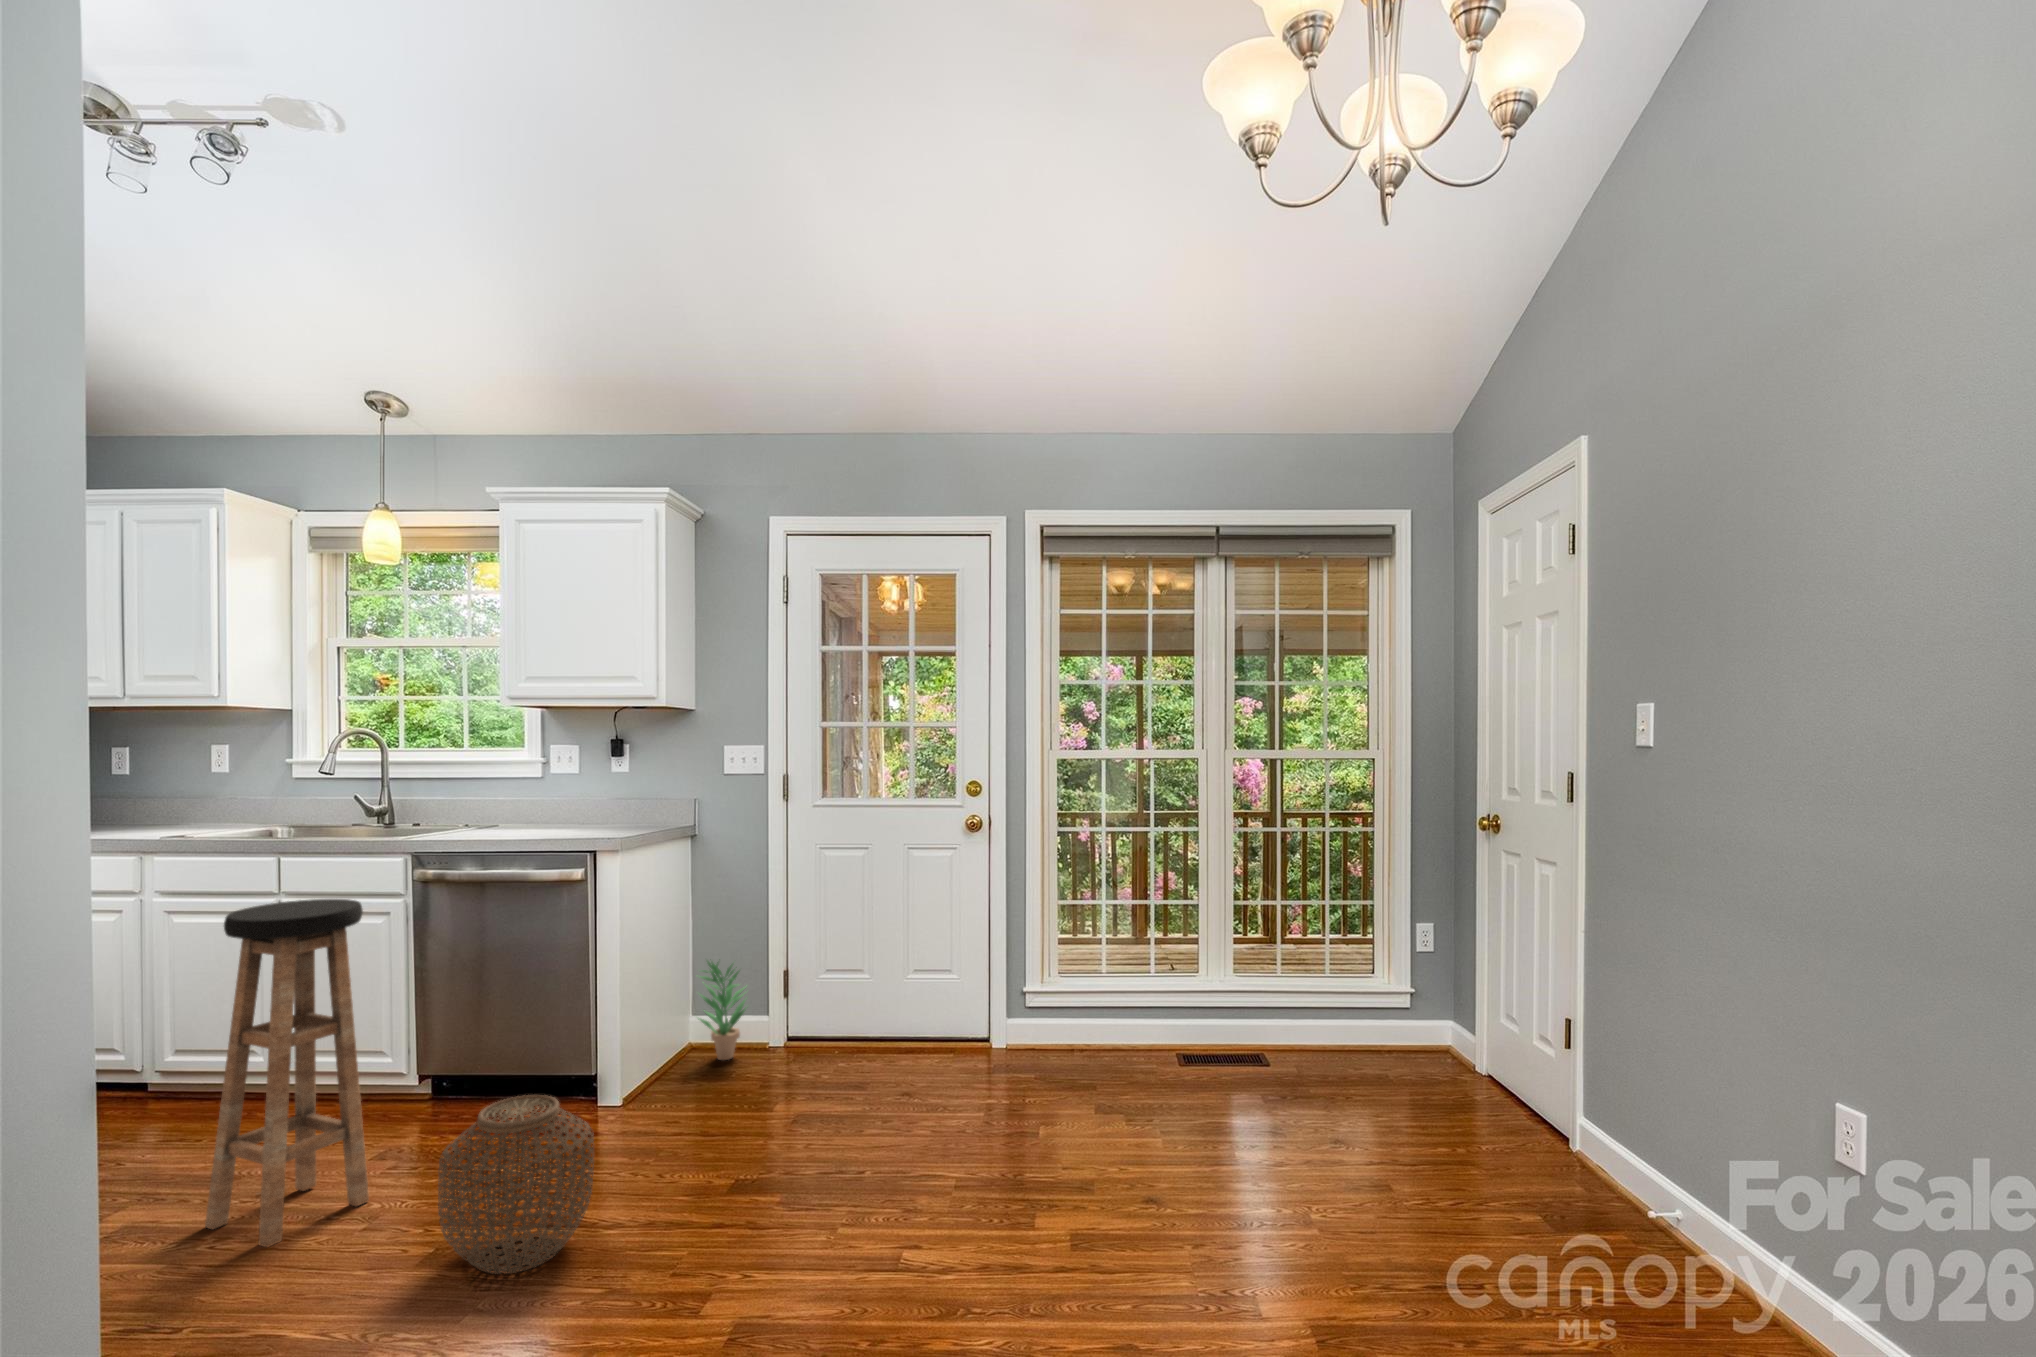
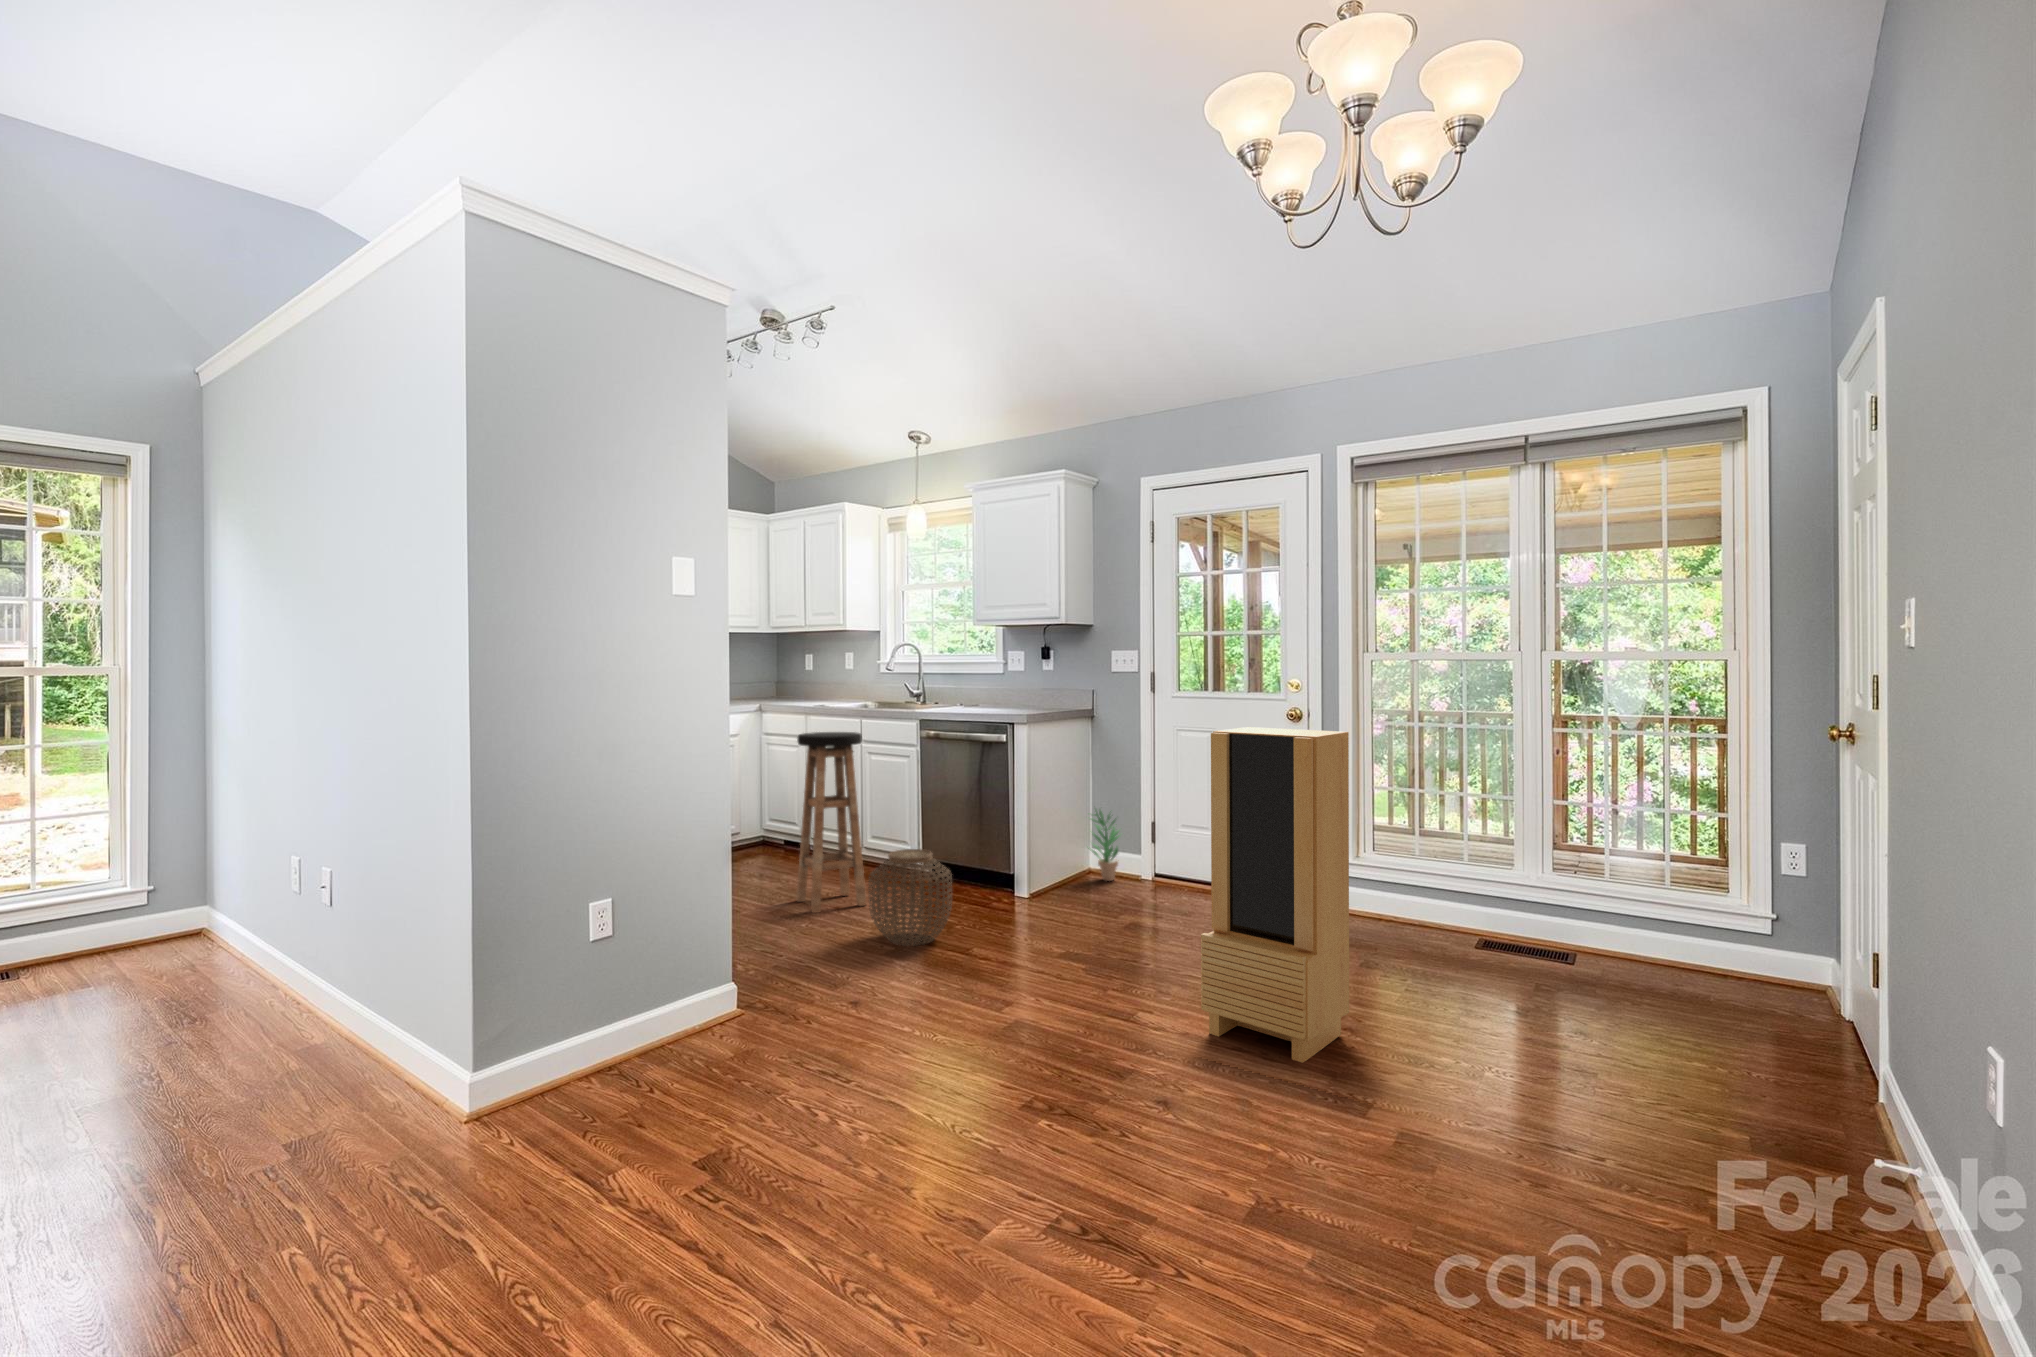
storage cabinet: none [1082,871,1230,1303] -> present [1201,727,1349,1063]

